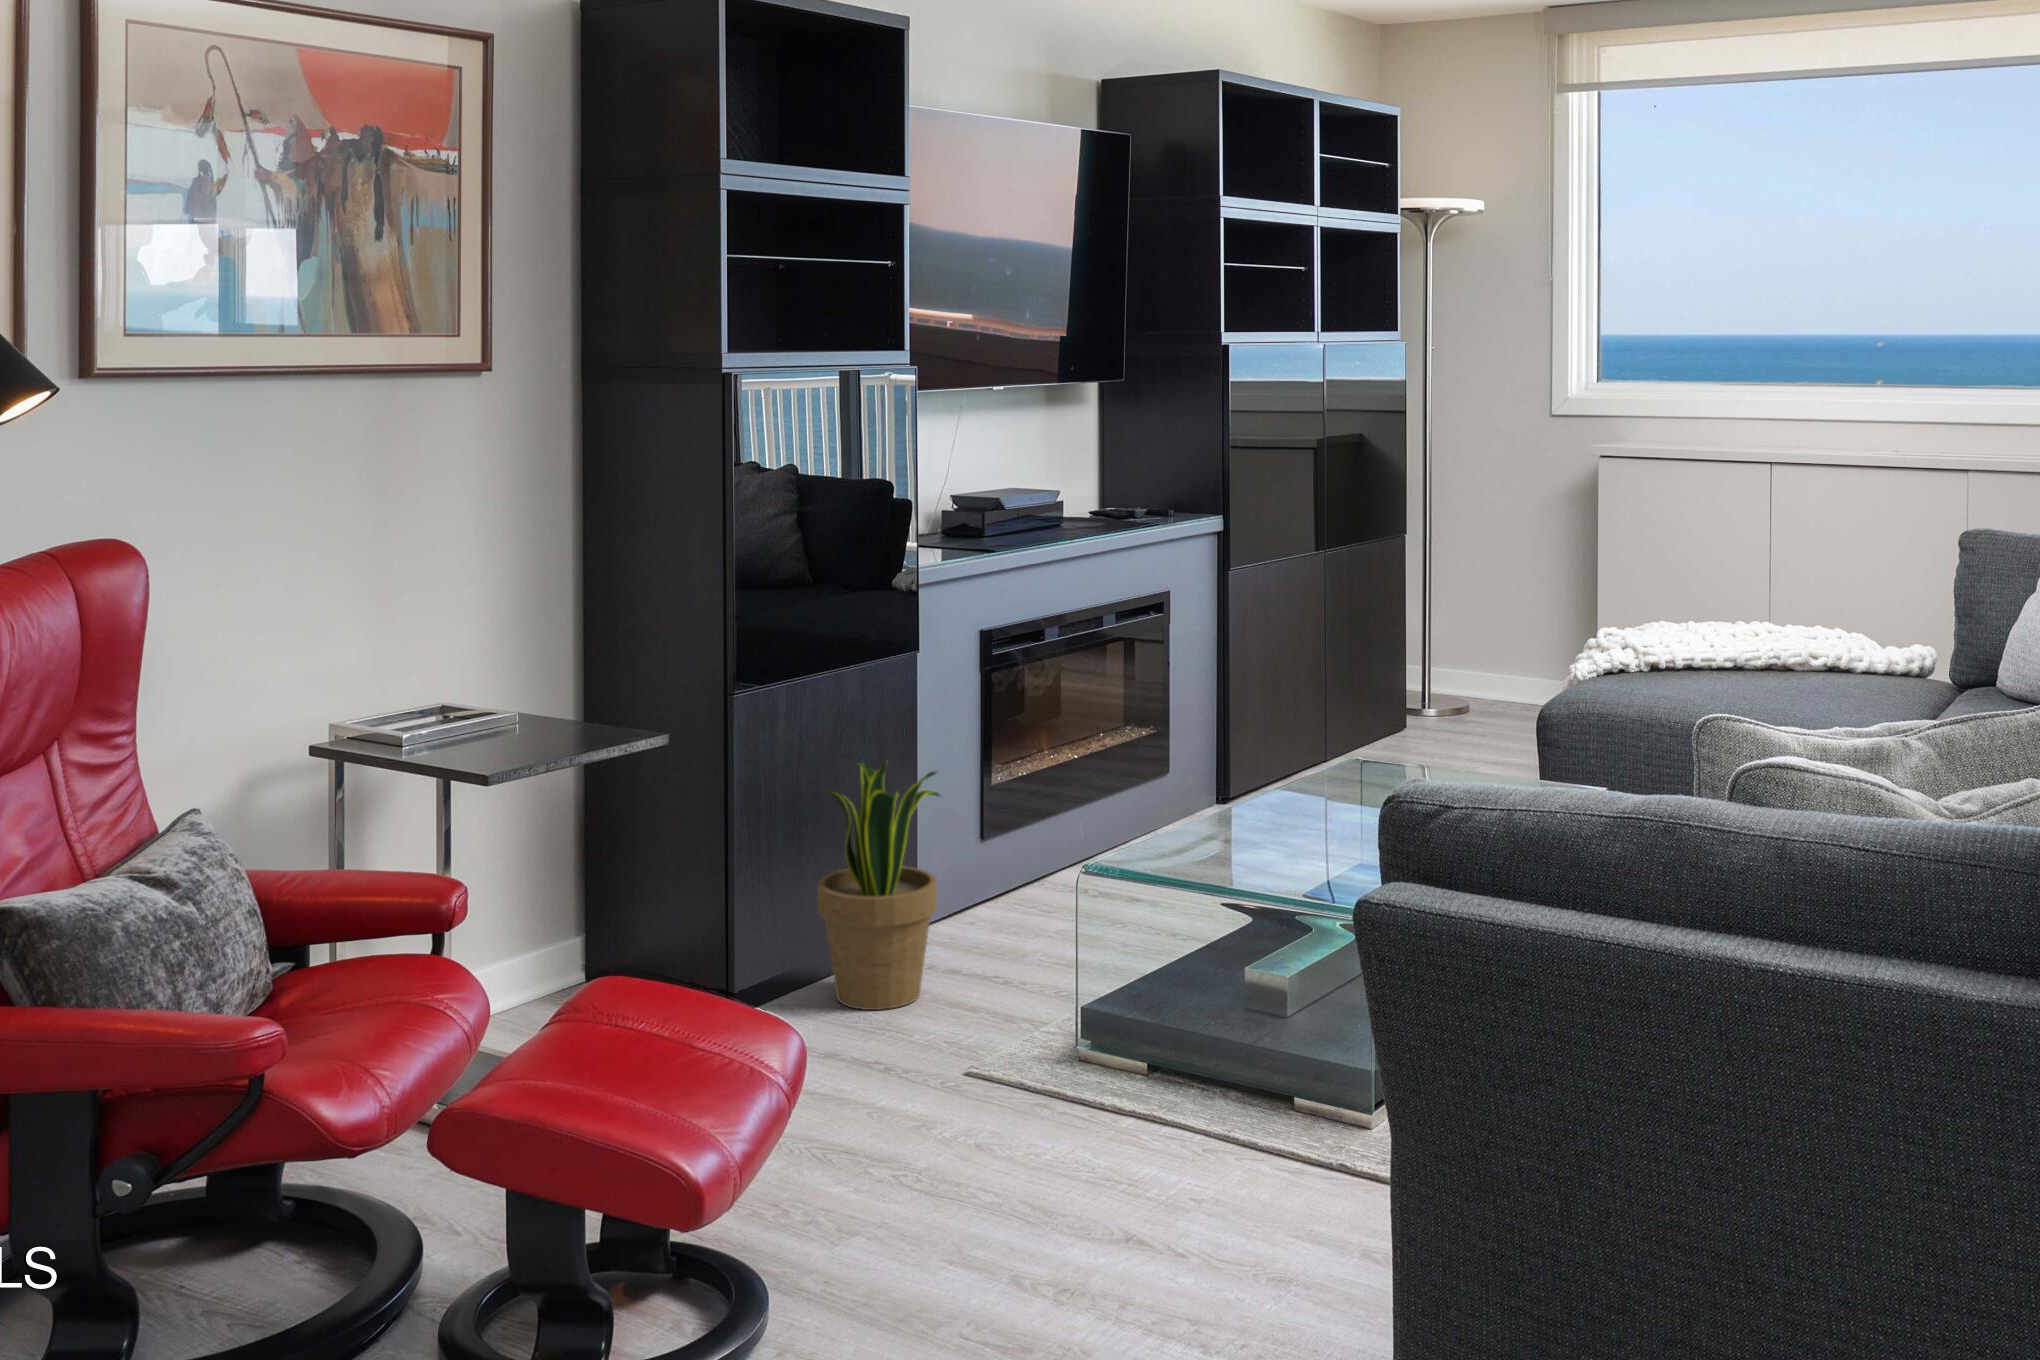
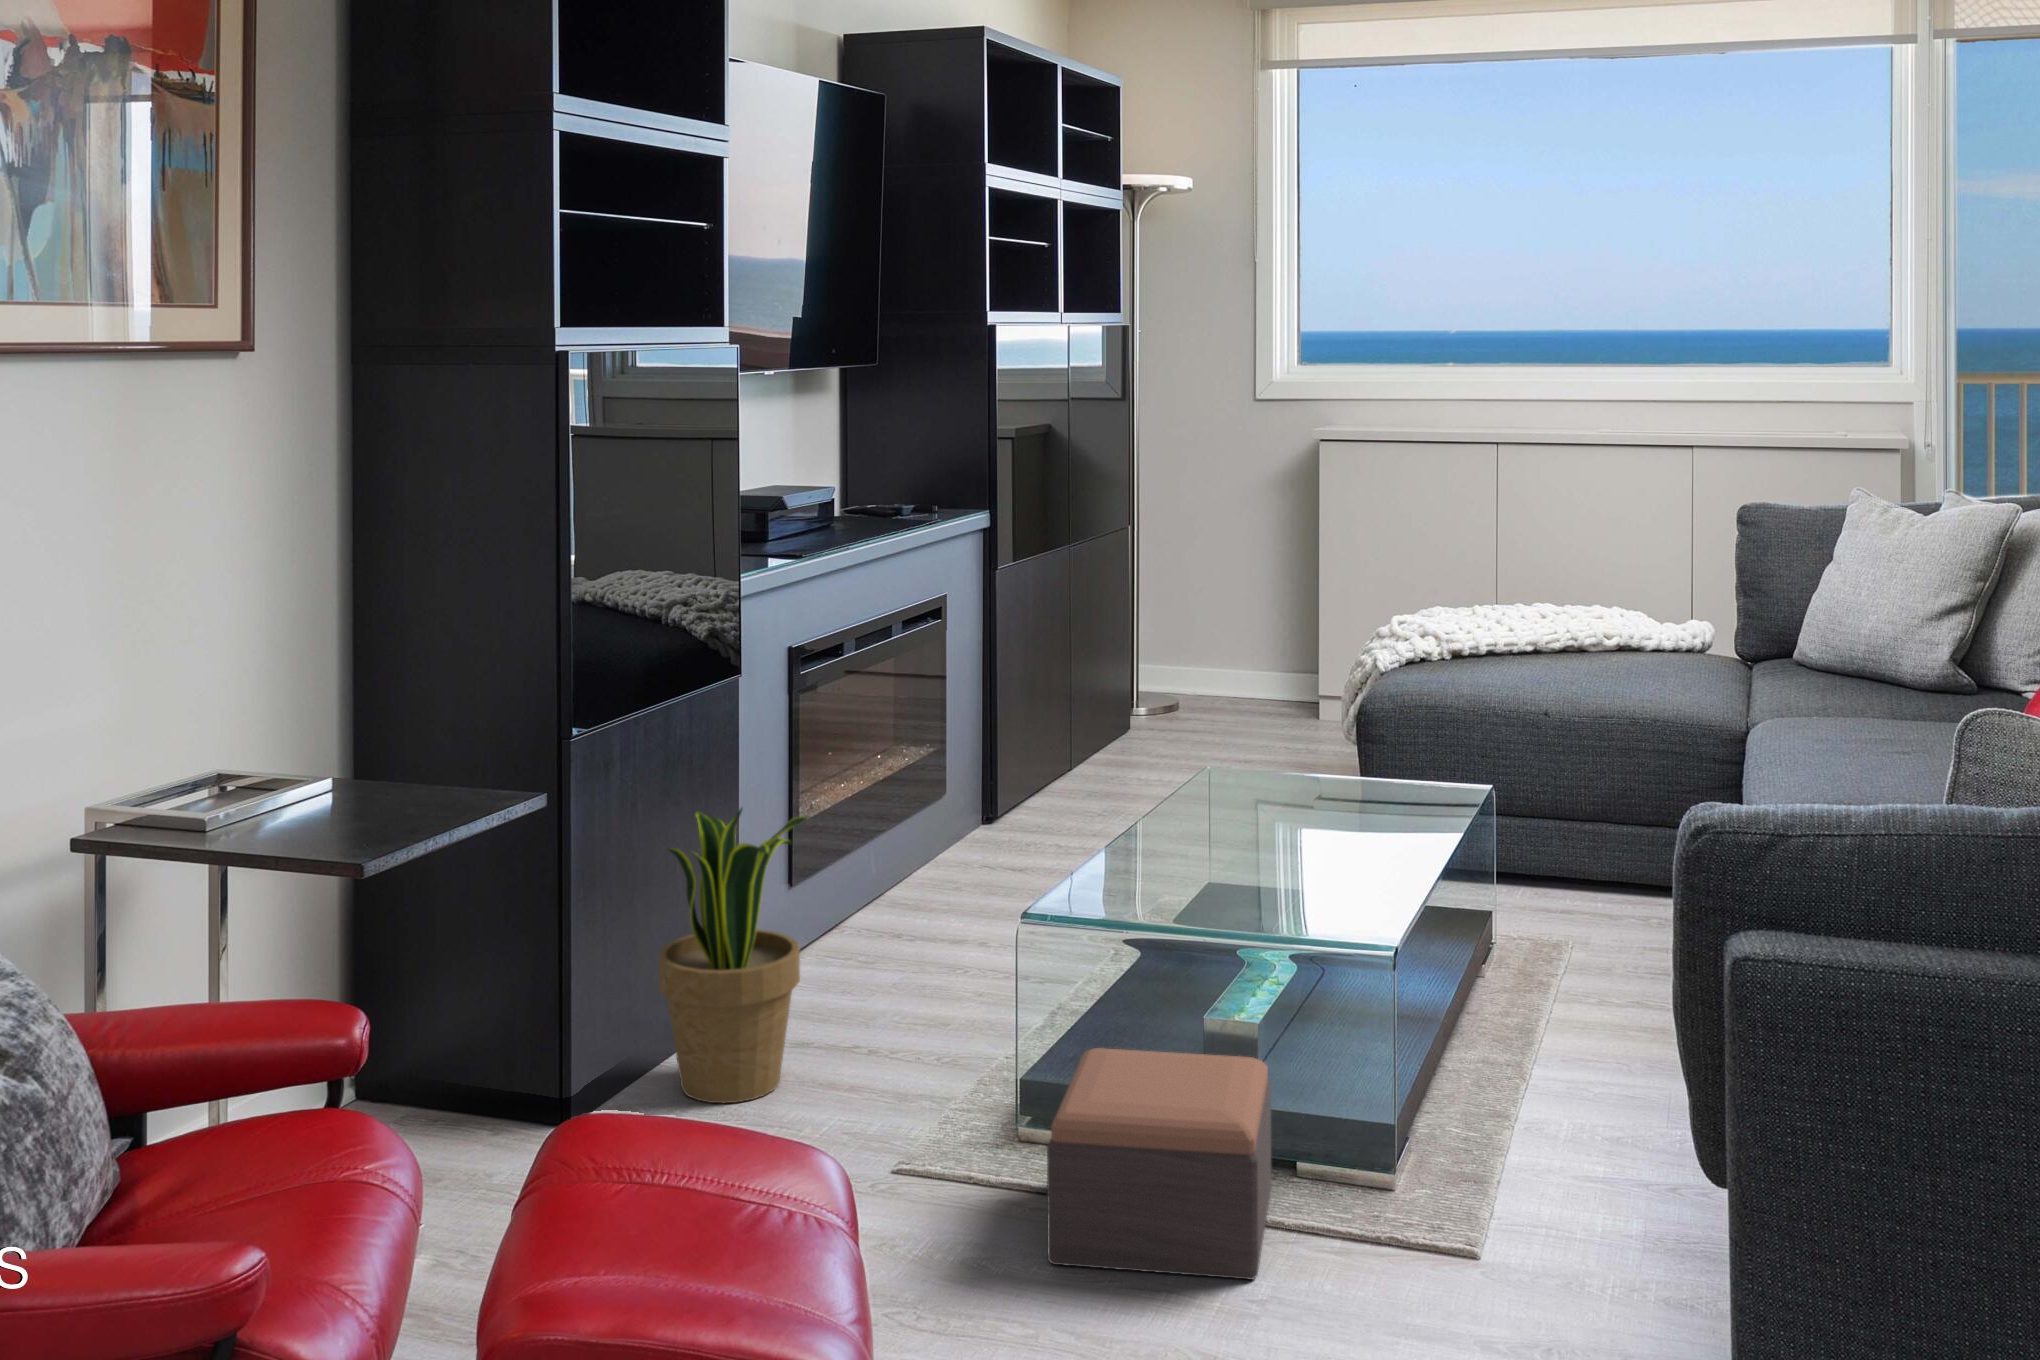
footstool: none [1051,981,1276,1184] -> present [1047,1048,1271,1280]

